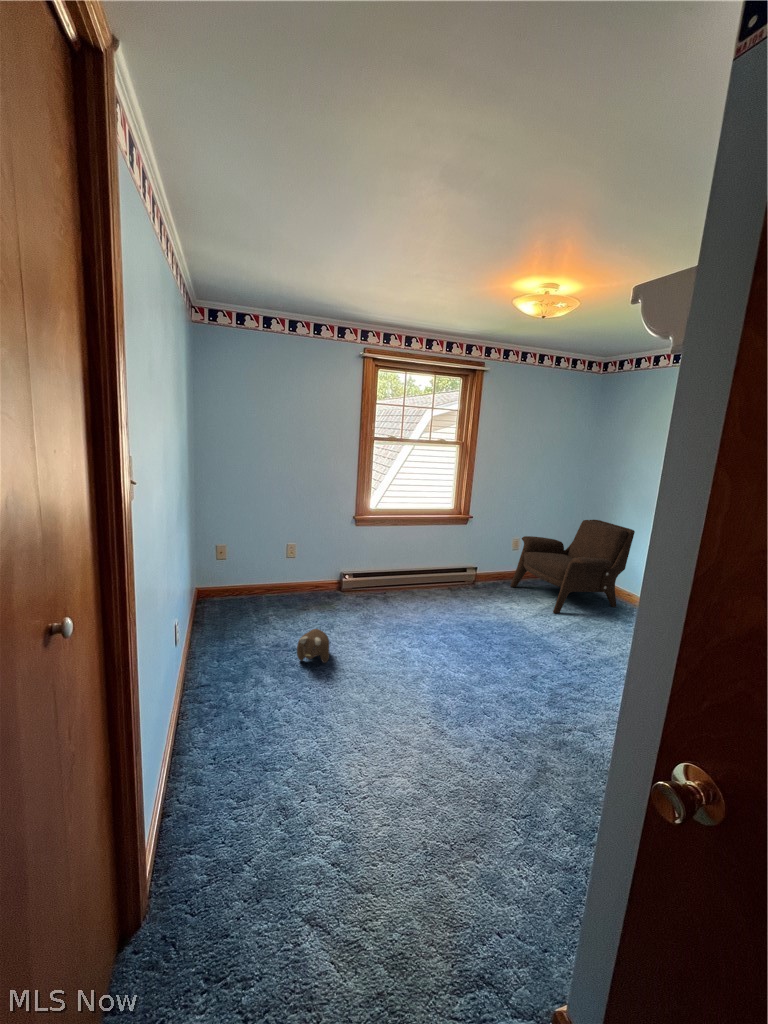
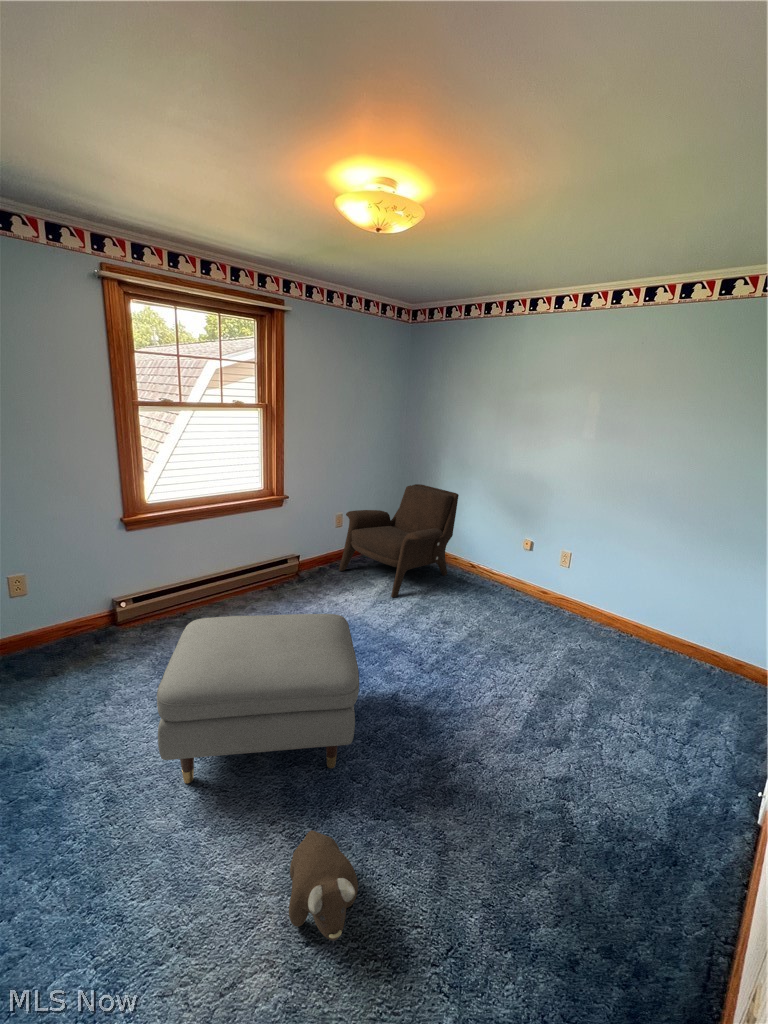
ottoman: none [361,583,500,703] -> present [157,614,359,783]
plush toy: present [297,629,330,663] -> present [289,830,358,941]

